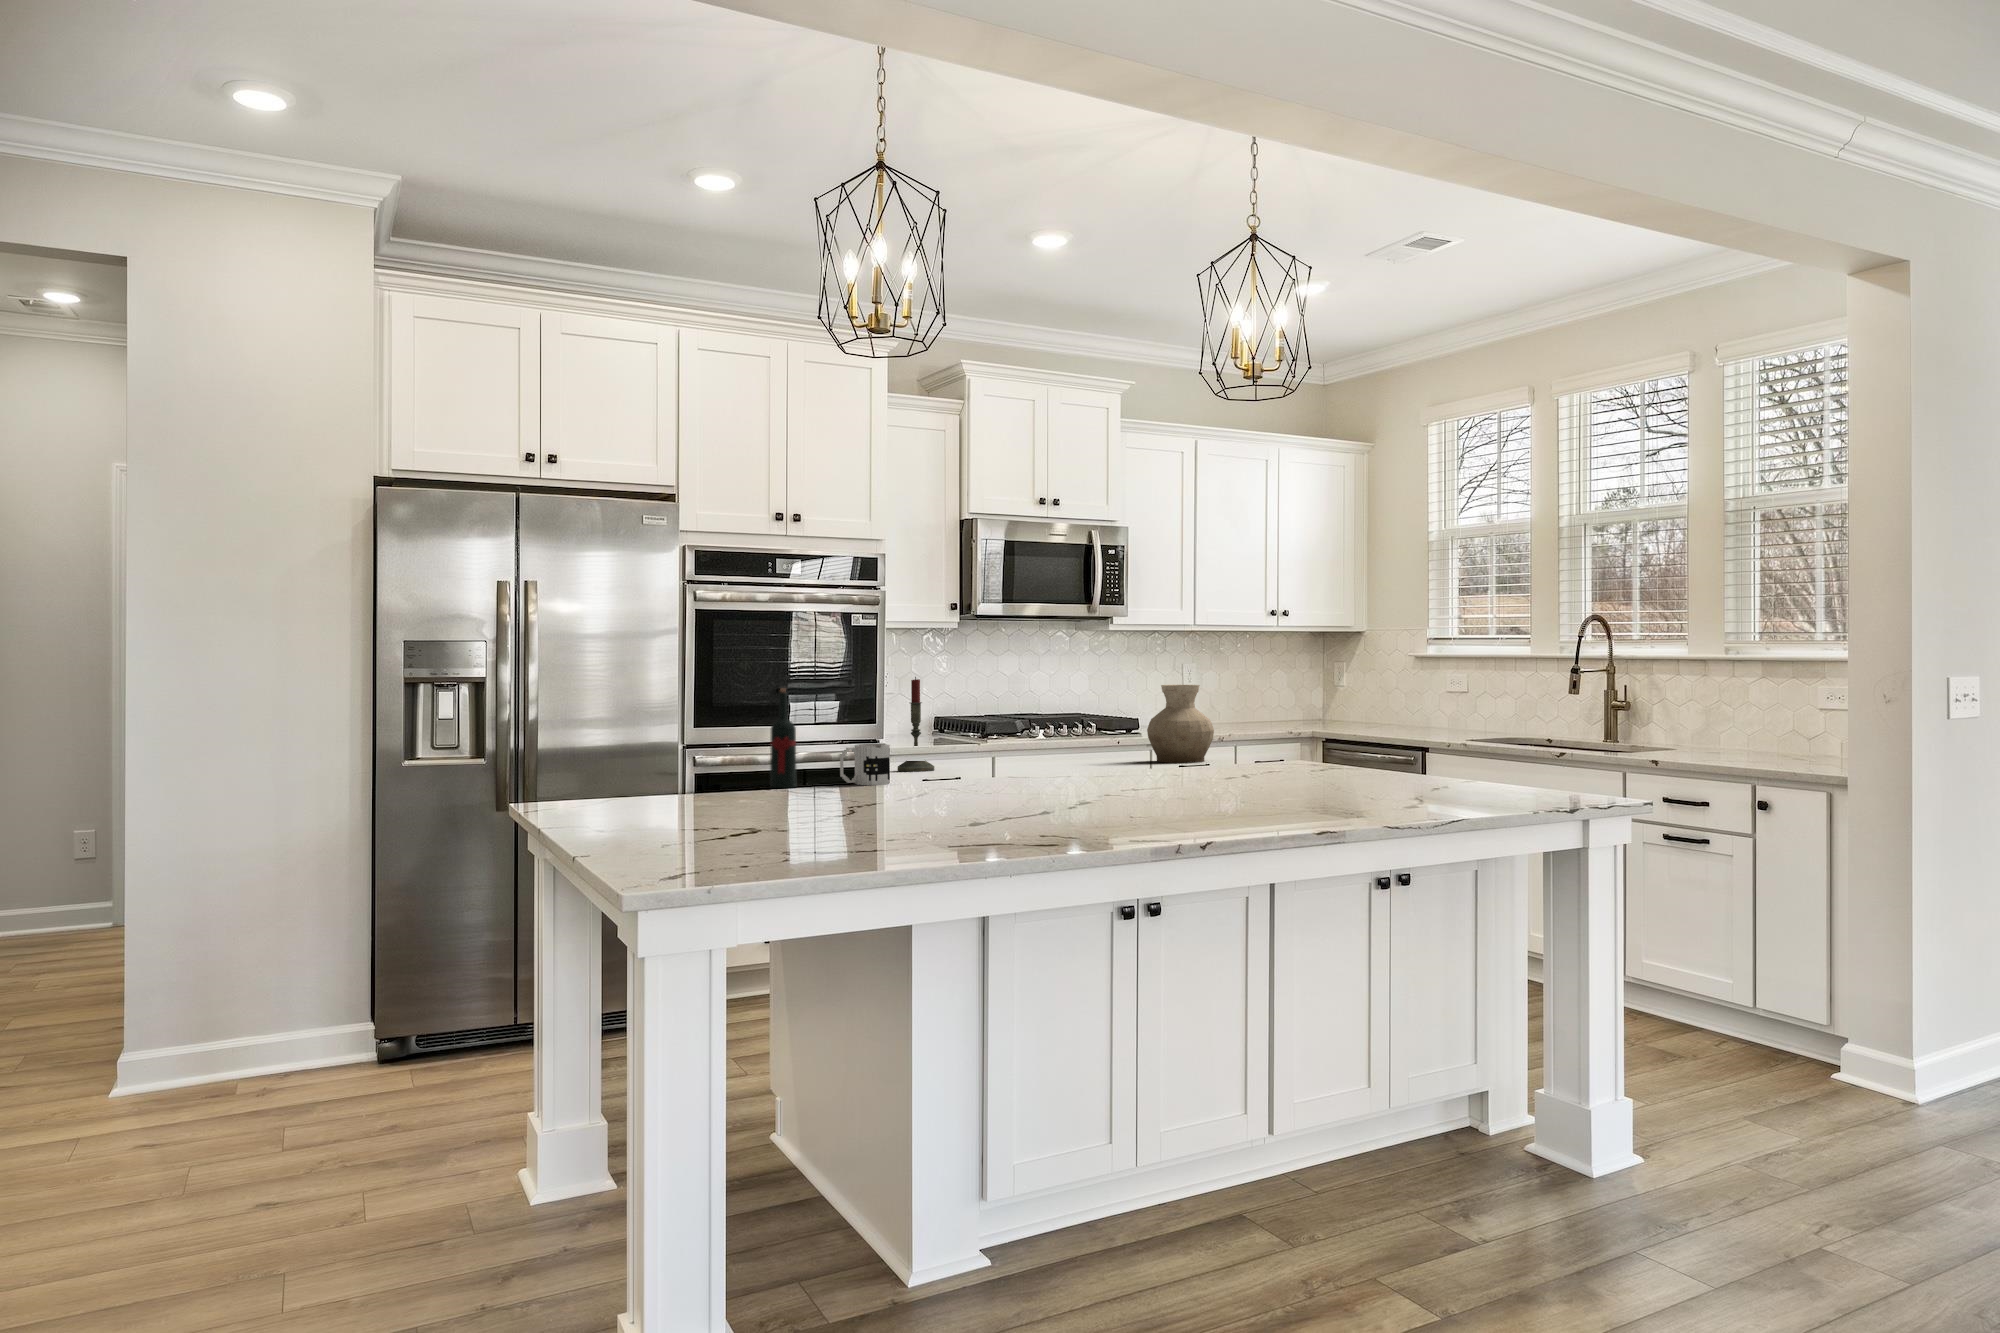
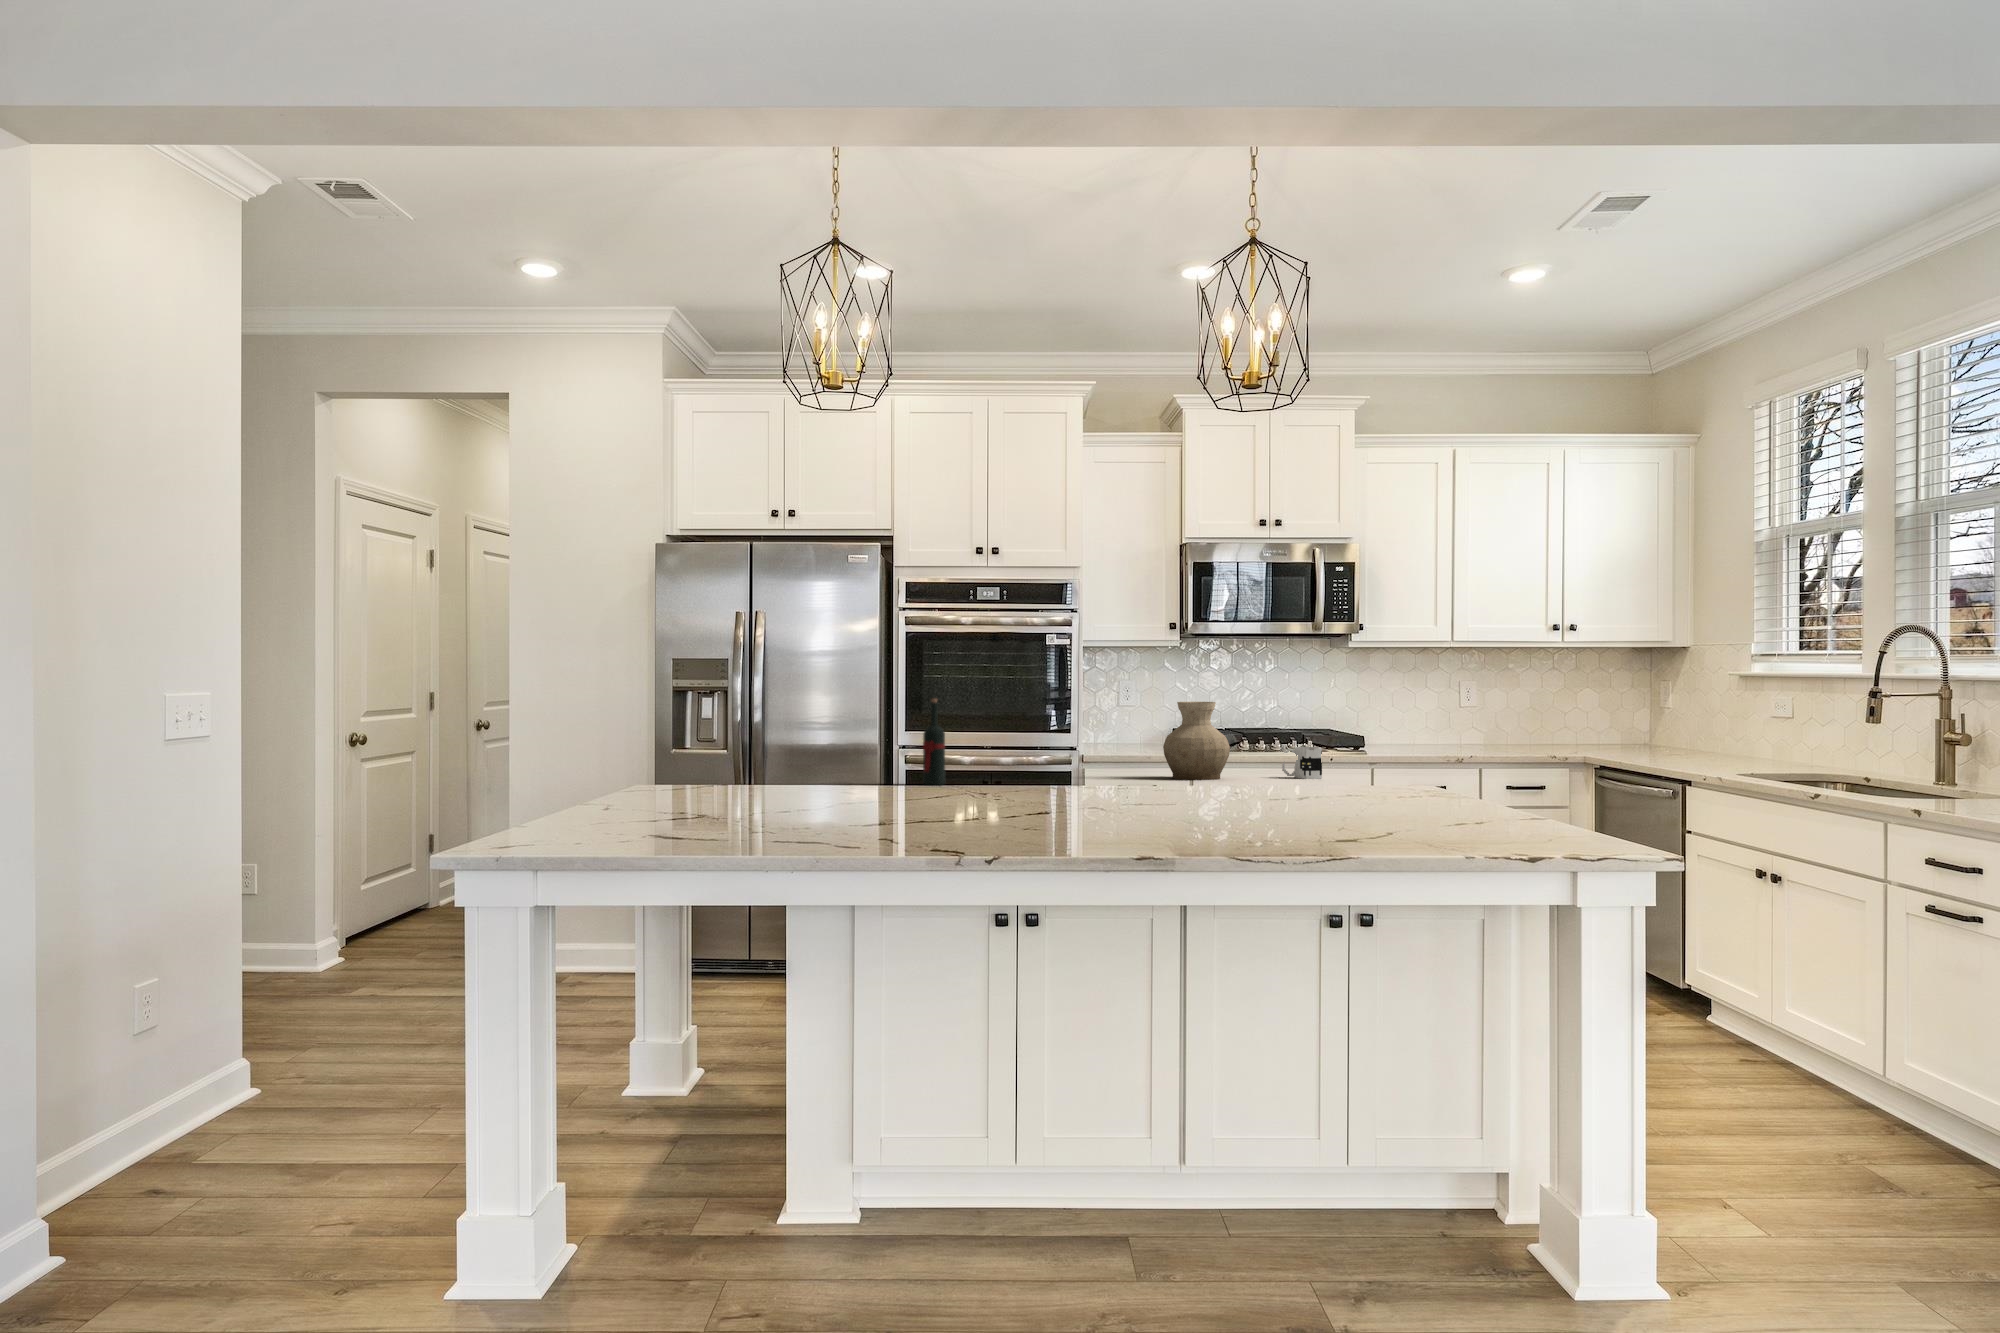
candle: present [897,677,934,772] -> none [1101,690,1135,778]
vase: present [1147,685,1214,763] -> present [1163,702,1230,780]
mug: present [840,744,890,785] -> present [1282,747,1322,779]

